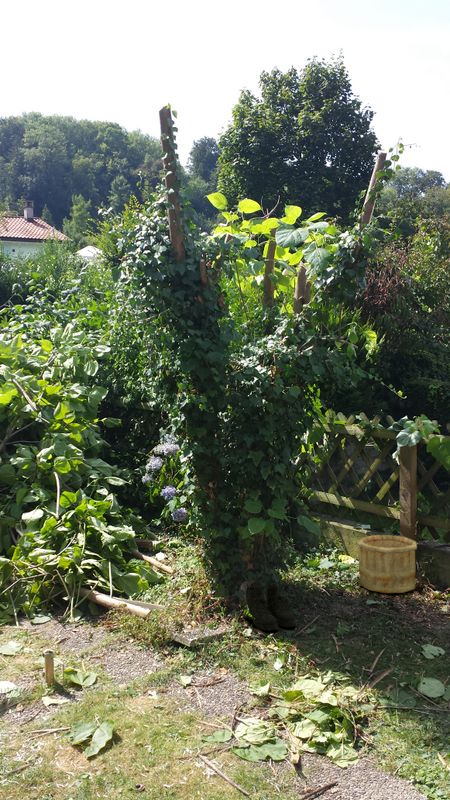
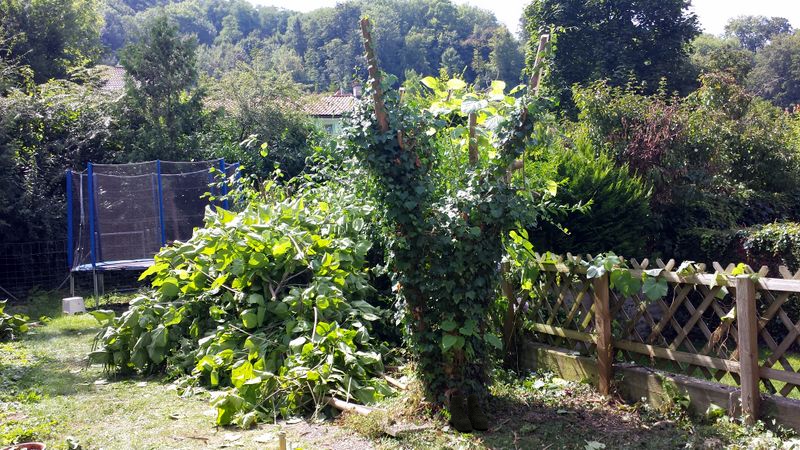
wooden bucket: present [358,535,417,593] -> none [556,359,609,407]

